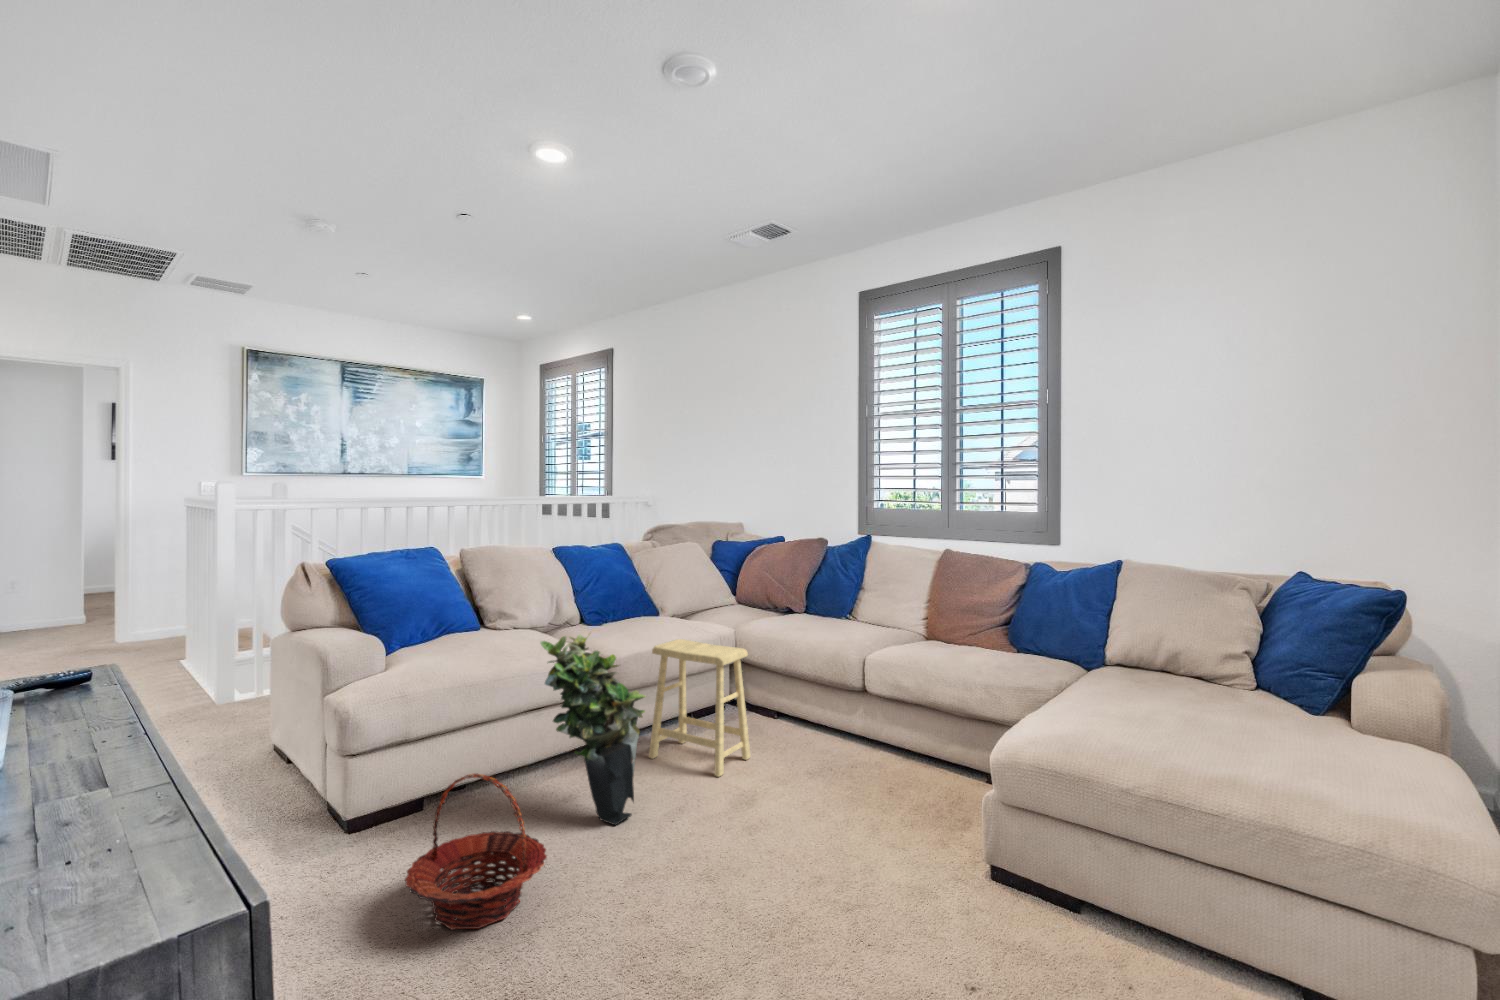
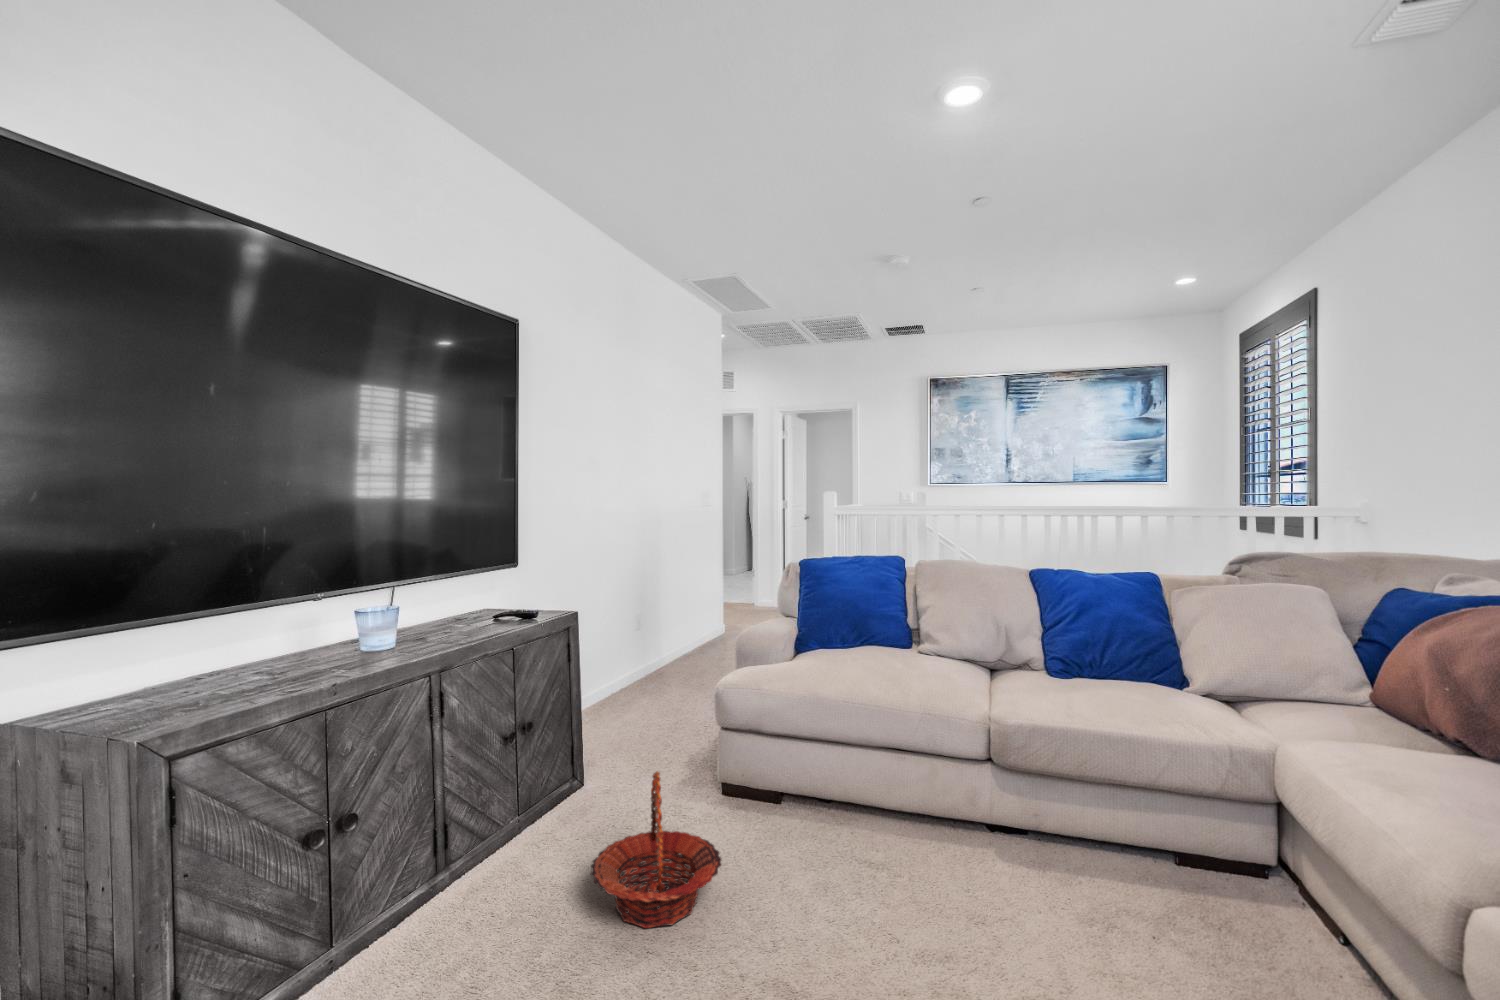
potted plant: present [540,635,645,825] -> none [797,668,926,922]
footstool: present [649,639,750,777] -> none [1024,718,1168,964]

